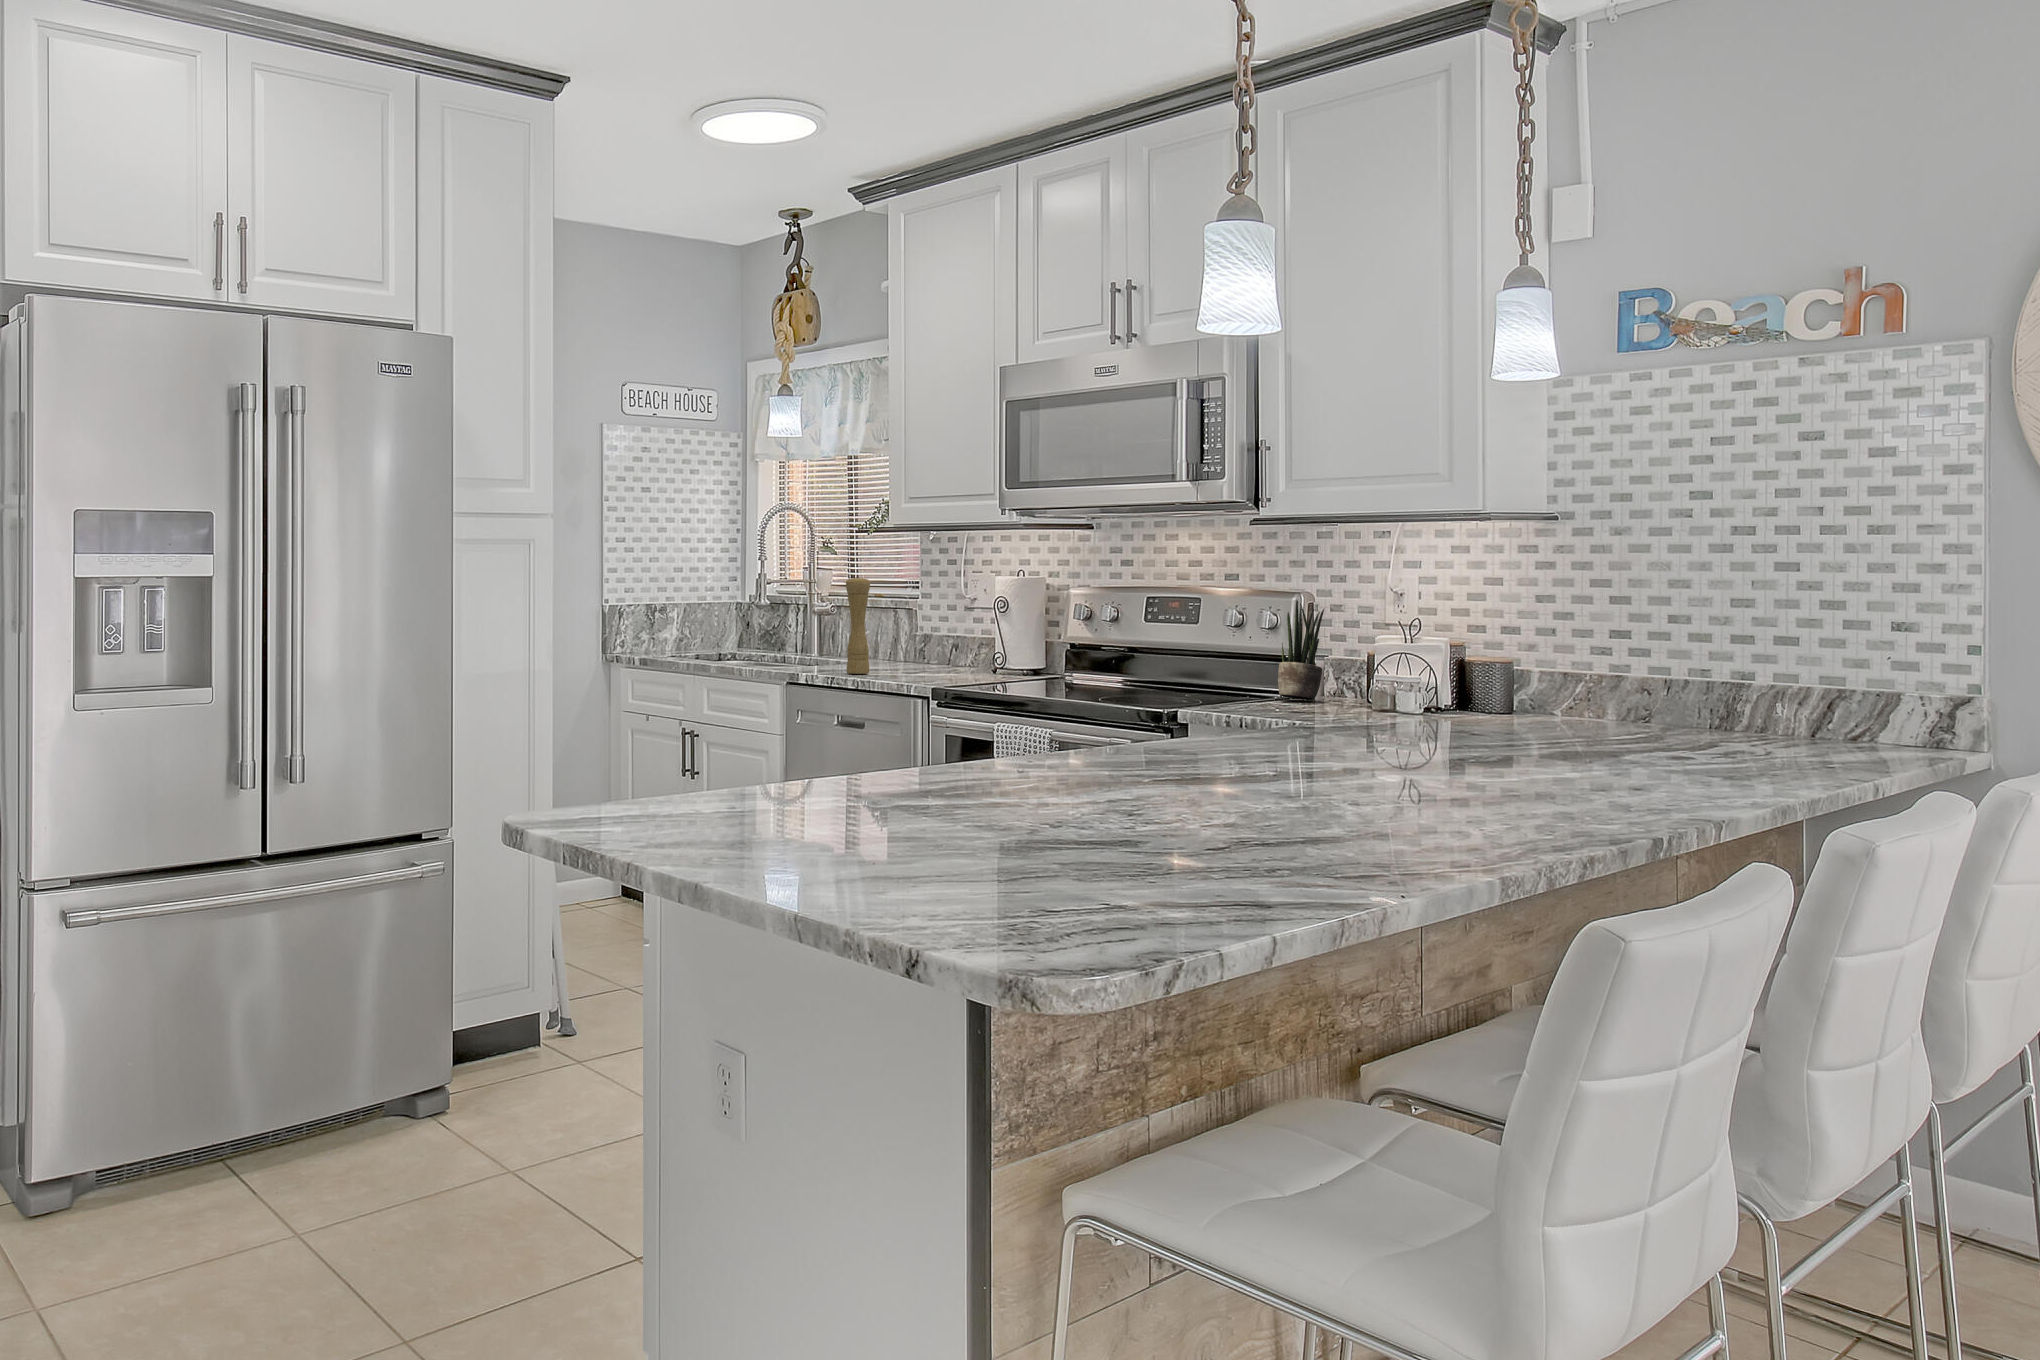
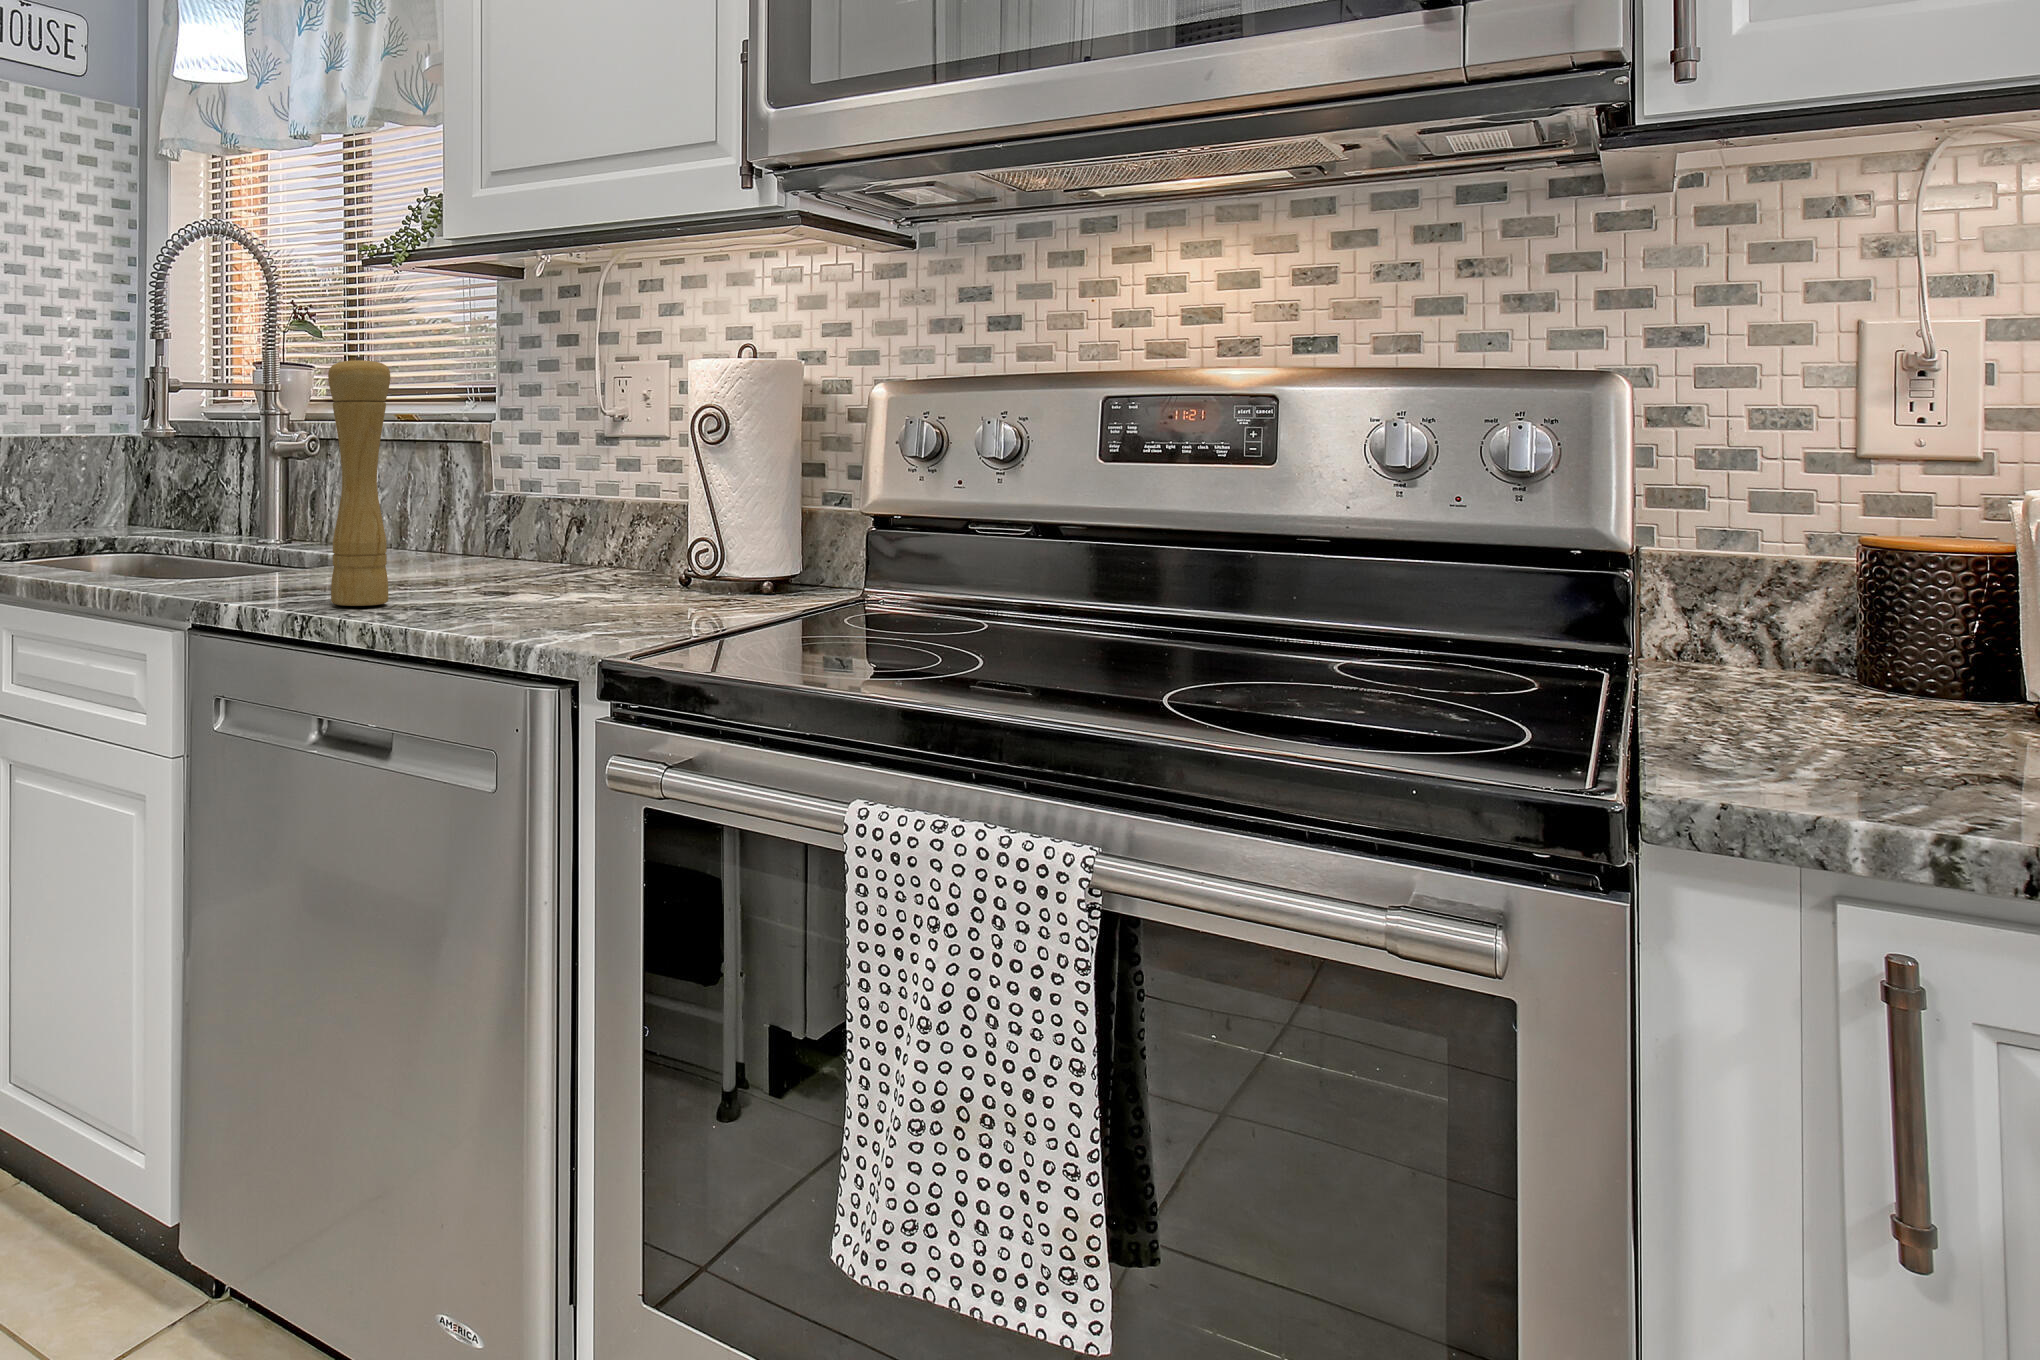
potted plant: present [1278,600,1324,700] -> none [1755,386,1935,725]

